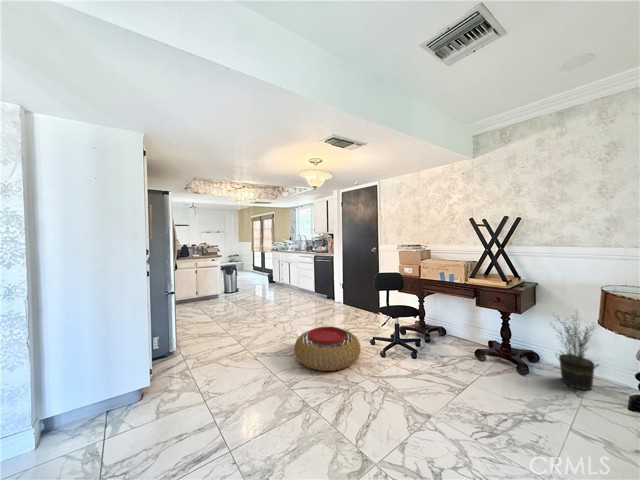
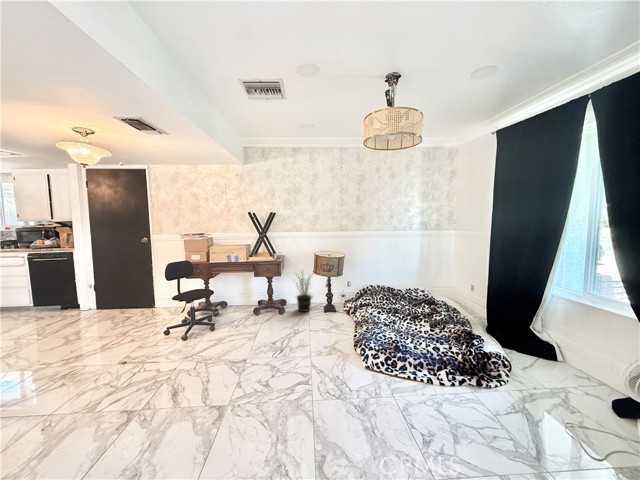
pouf: present [294,327,361,371] -> none [66,329,164,386]

